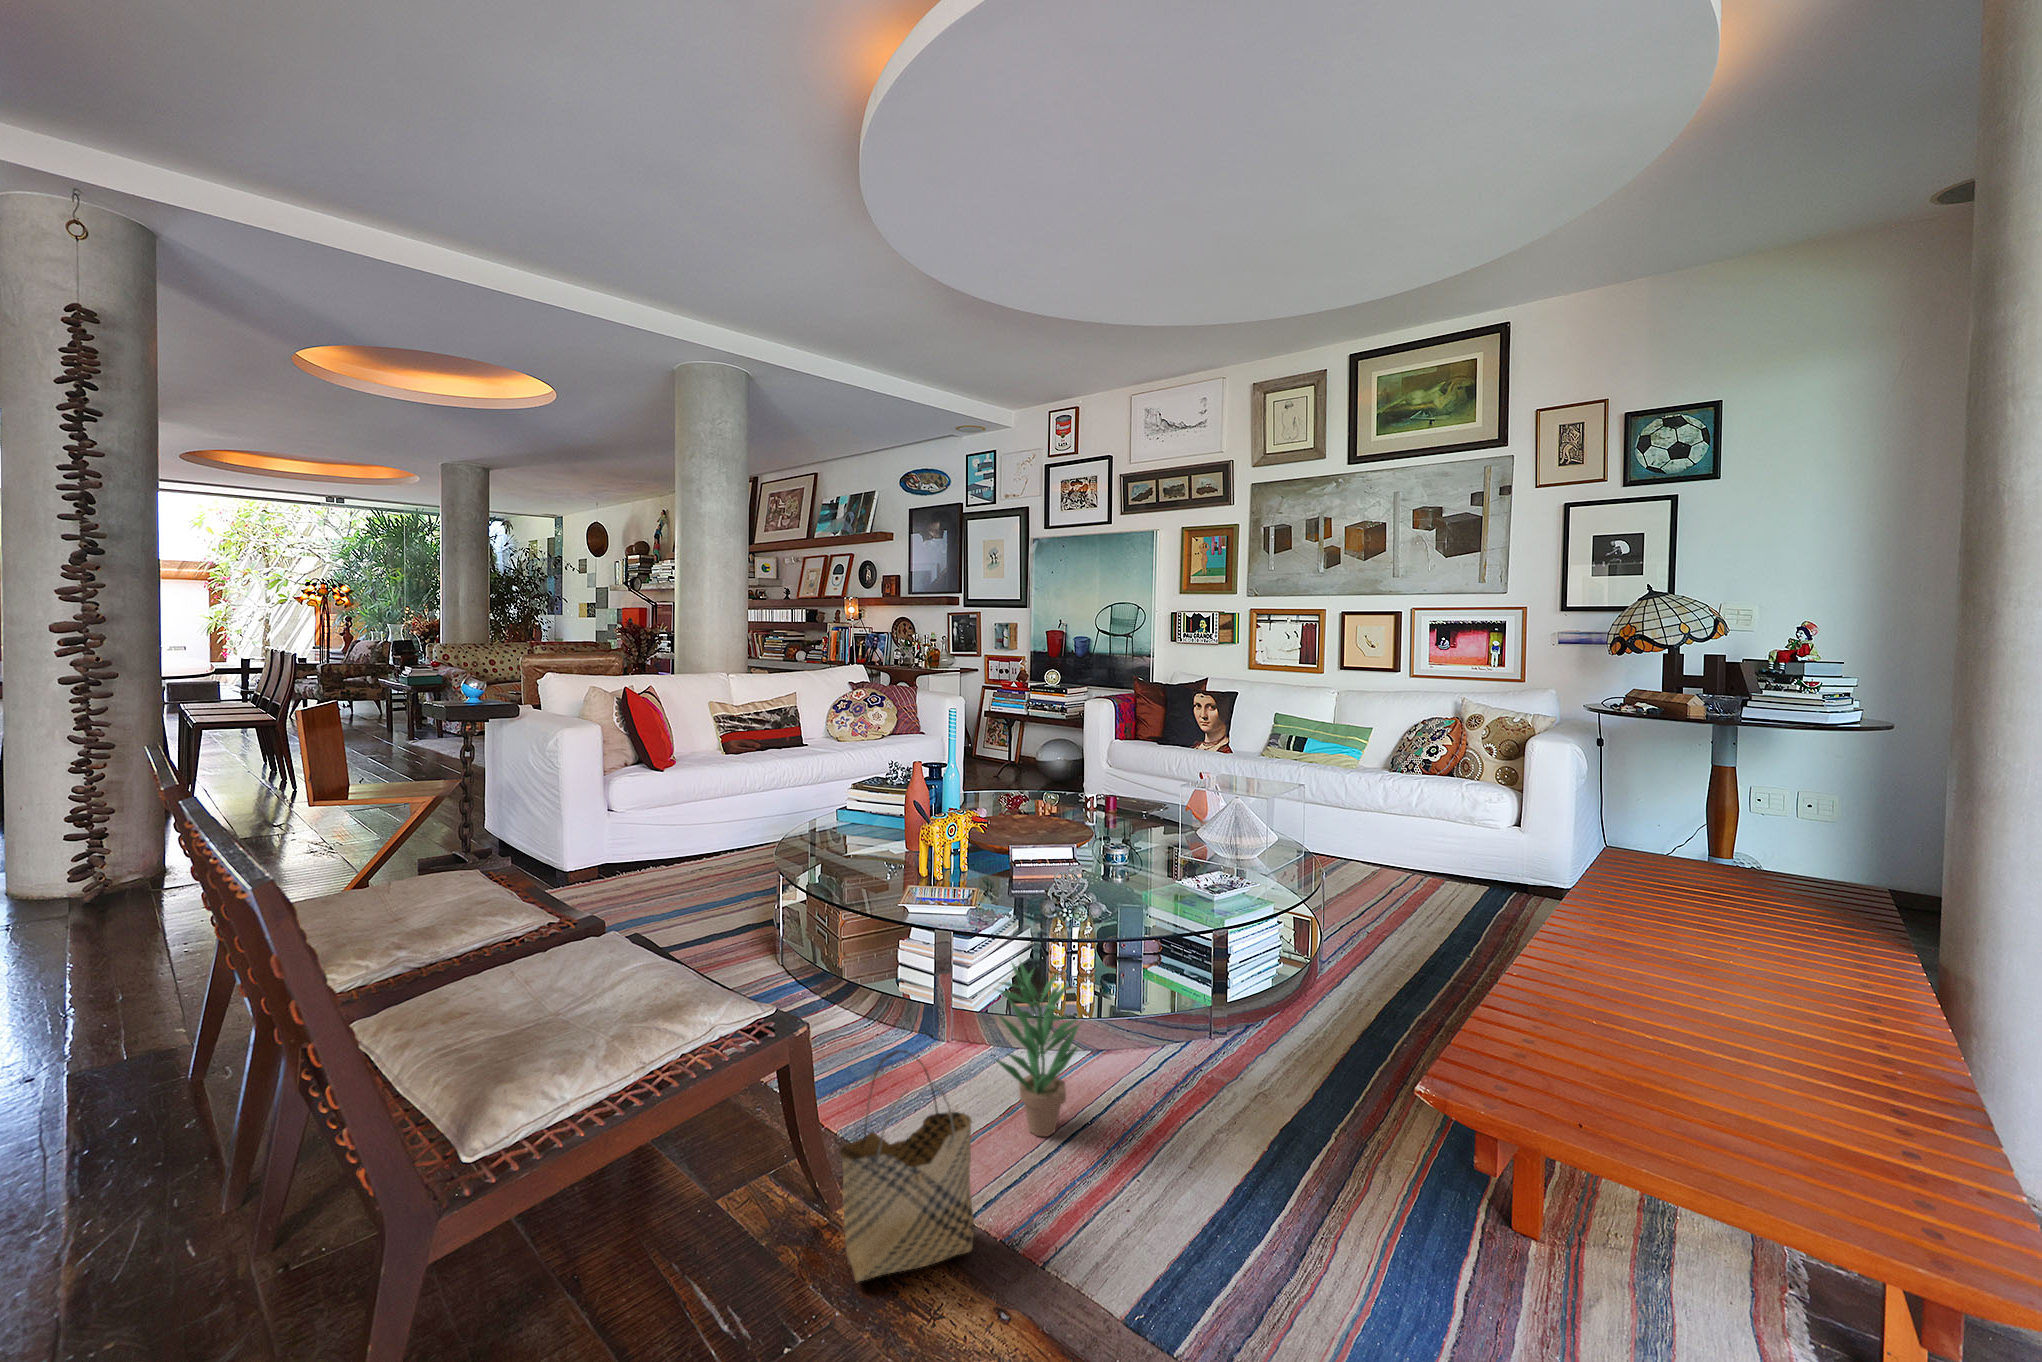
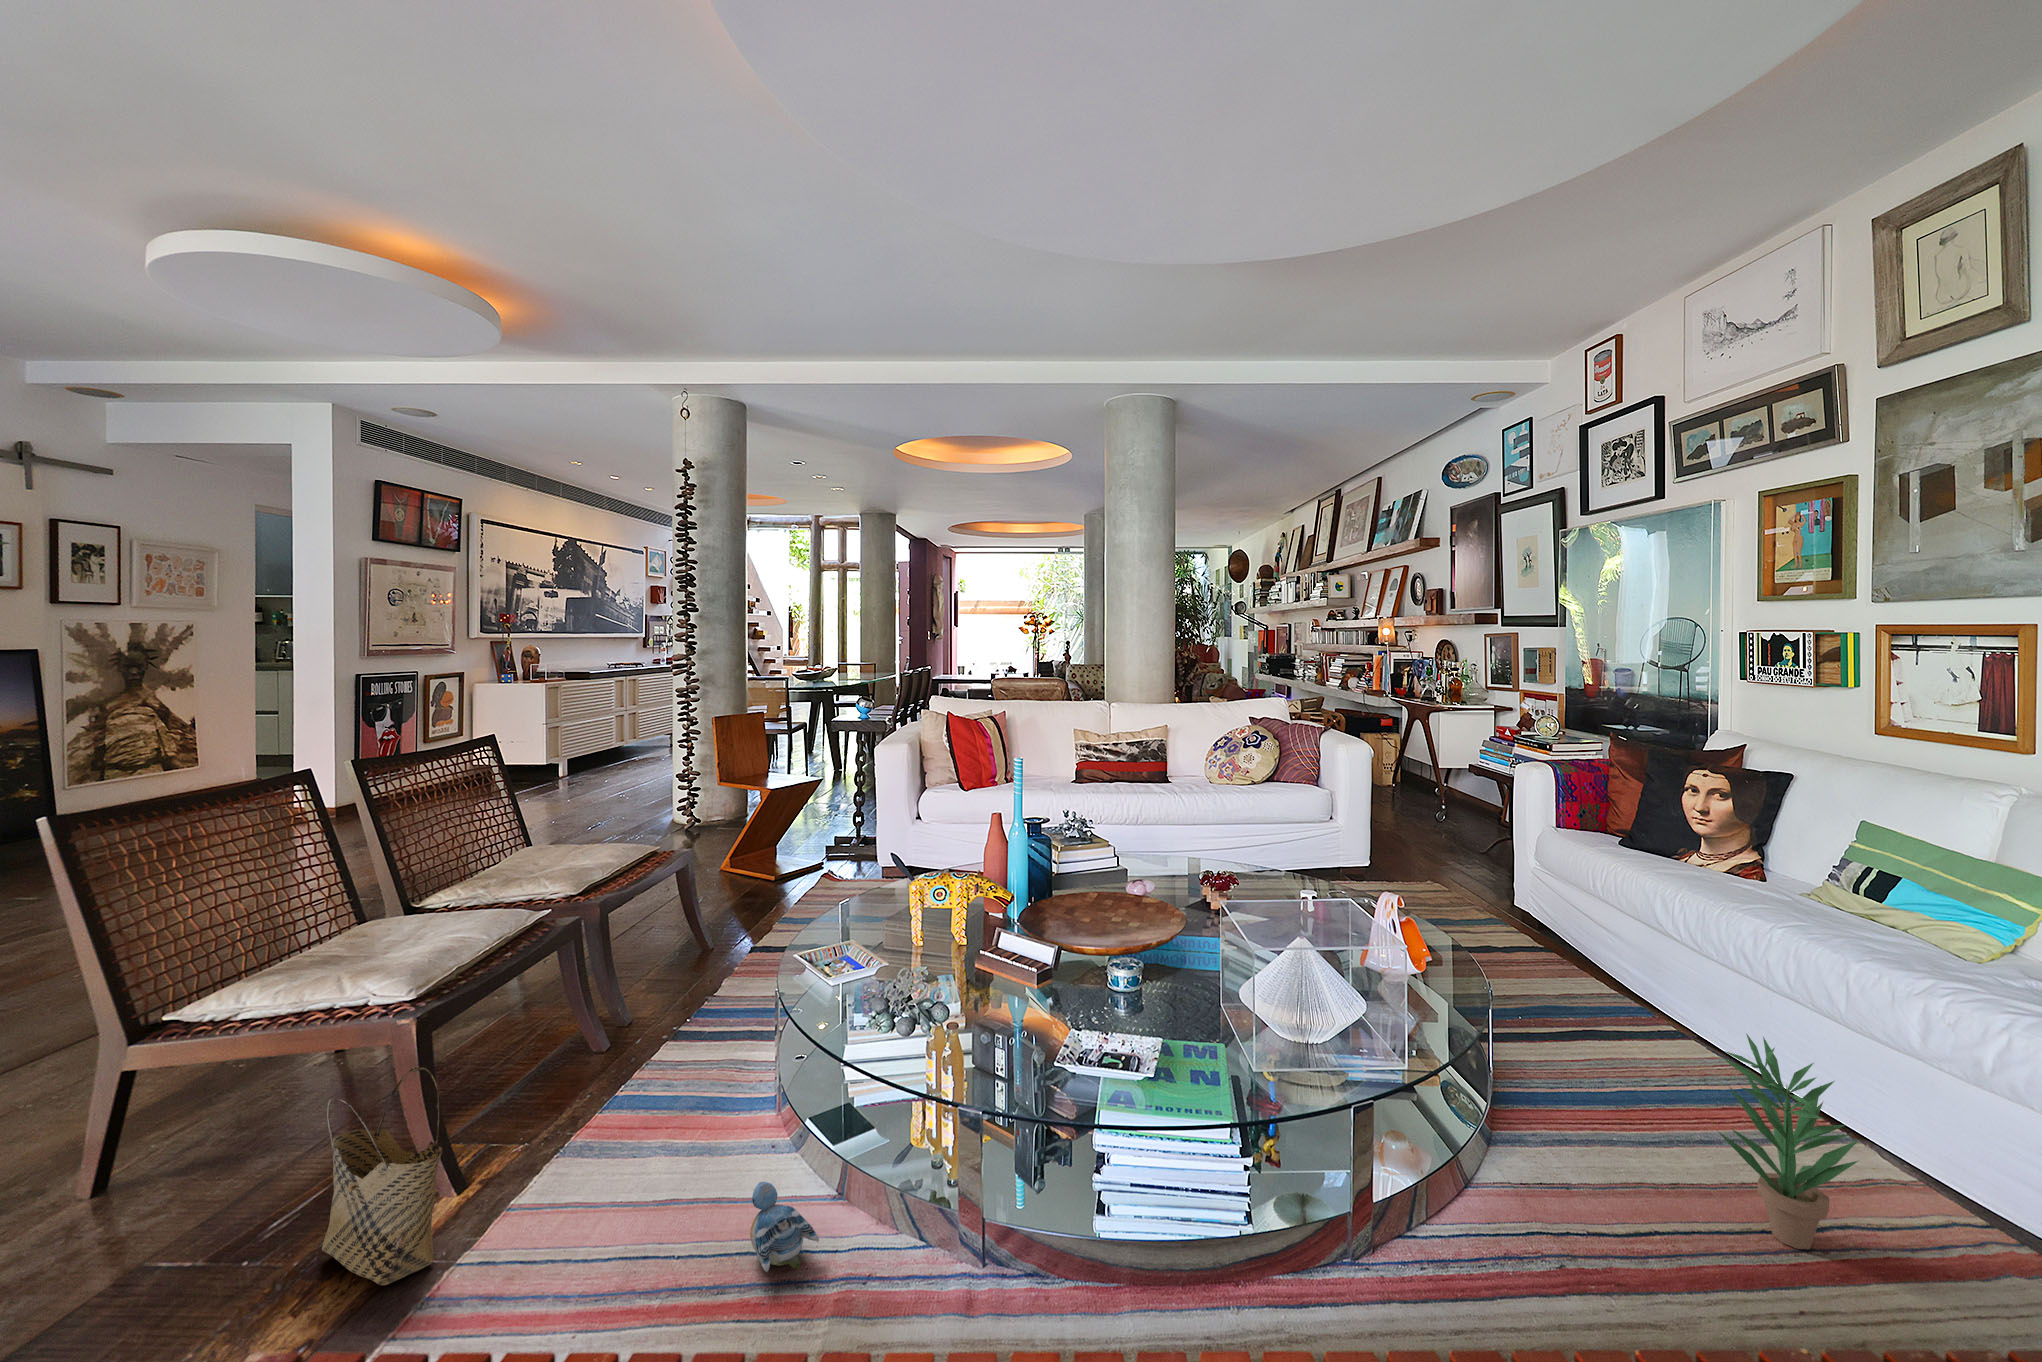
potted plant: present [996,963,1080,1136] -> present [1718,1034,1859,1249]
plush toy: none [1110,1039,1179,1090] -> present [750,1182,819,1272]

